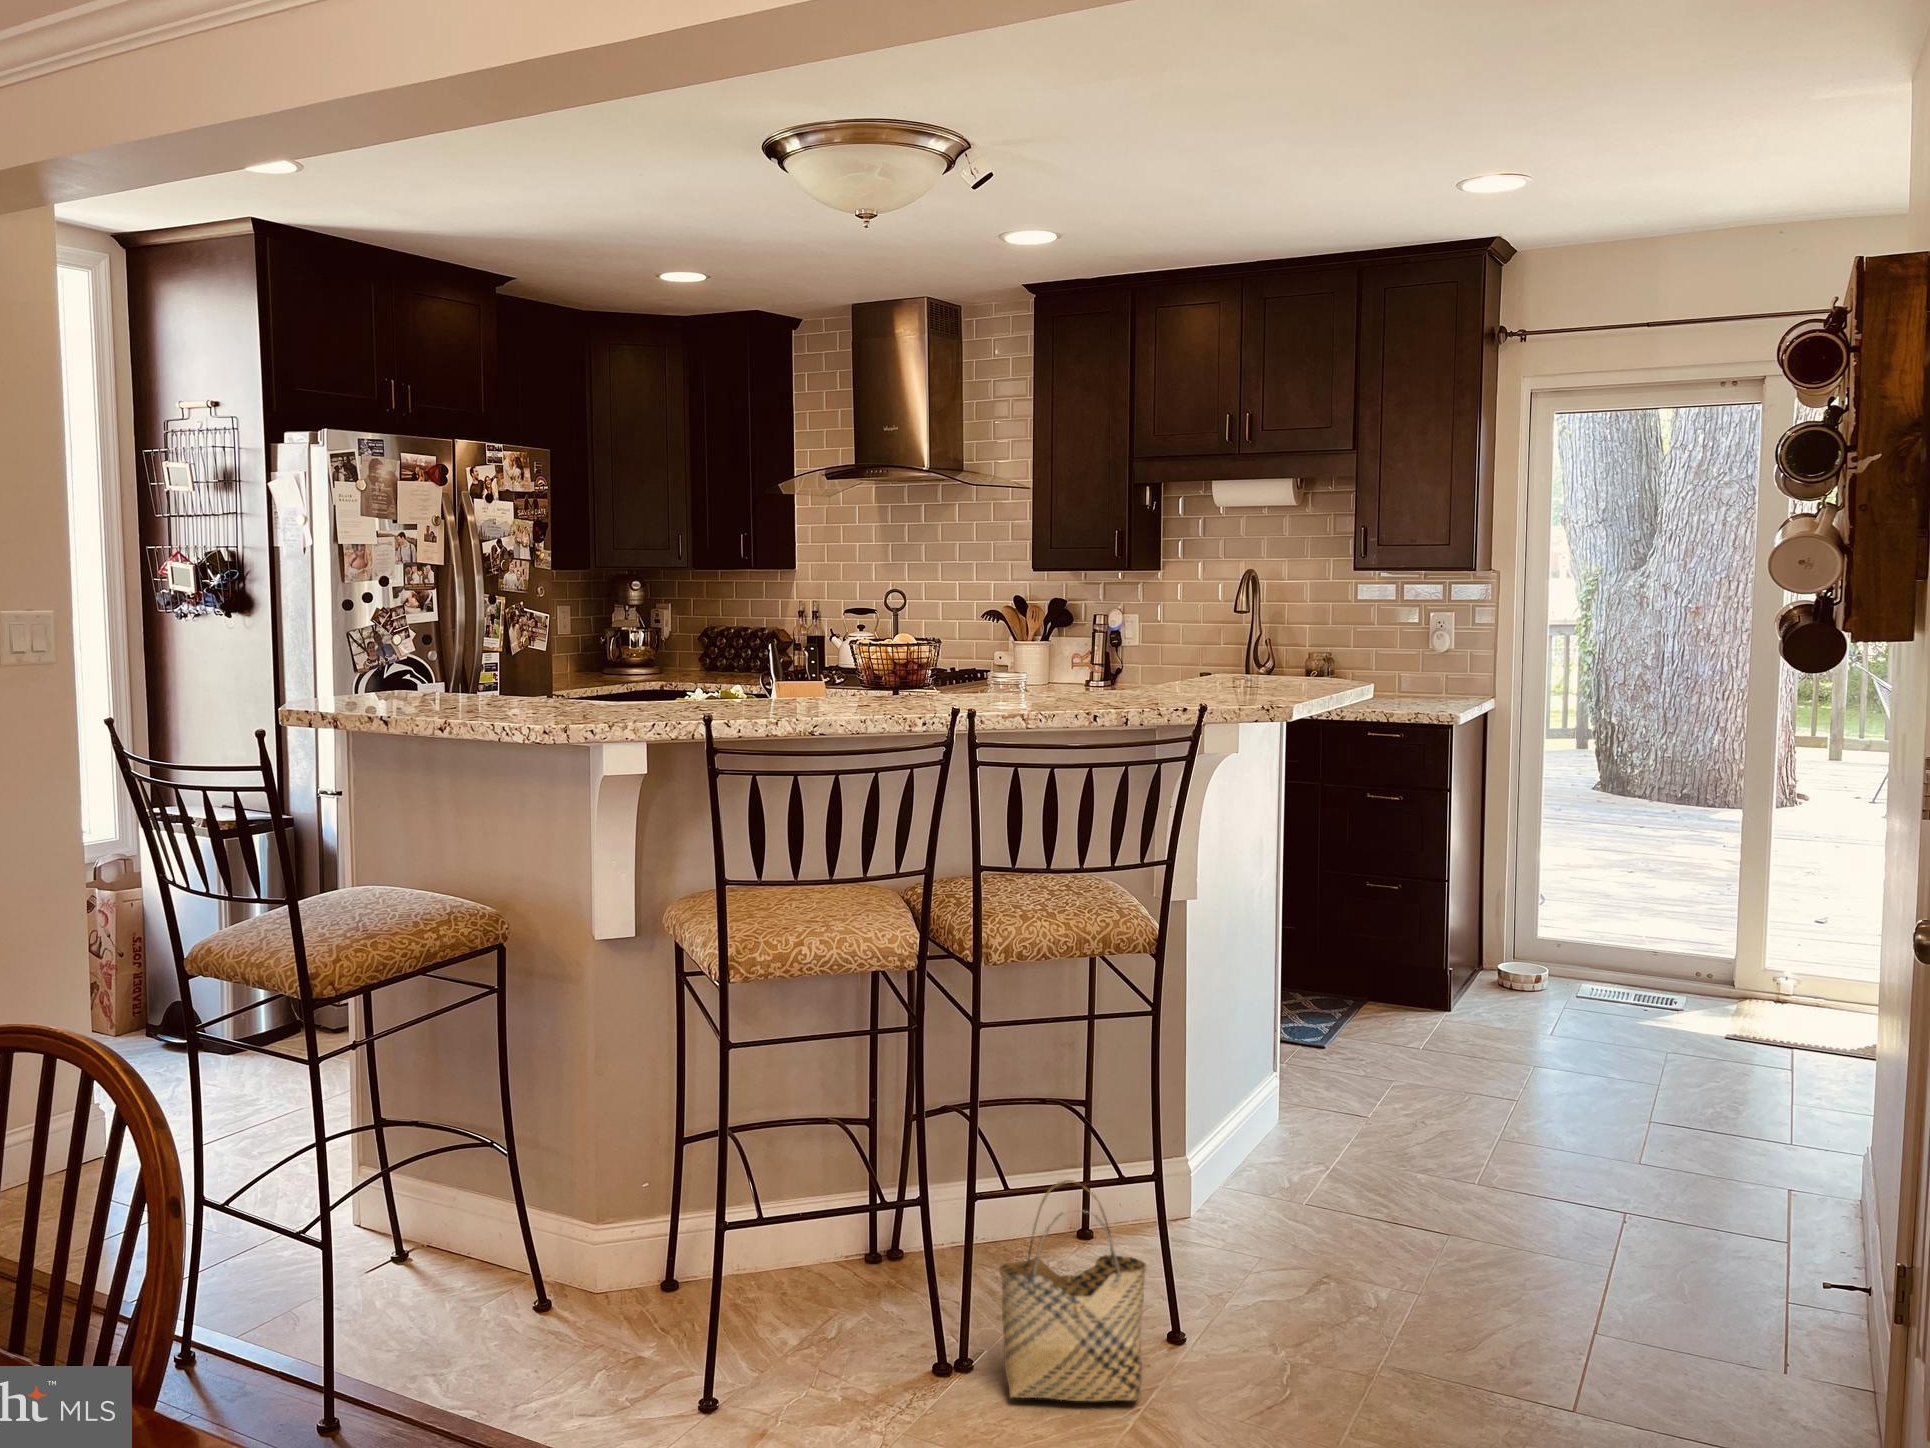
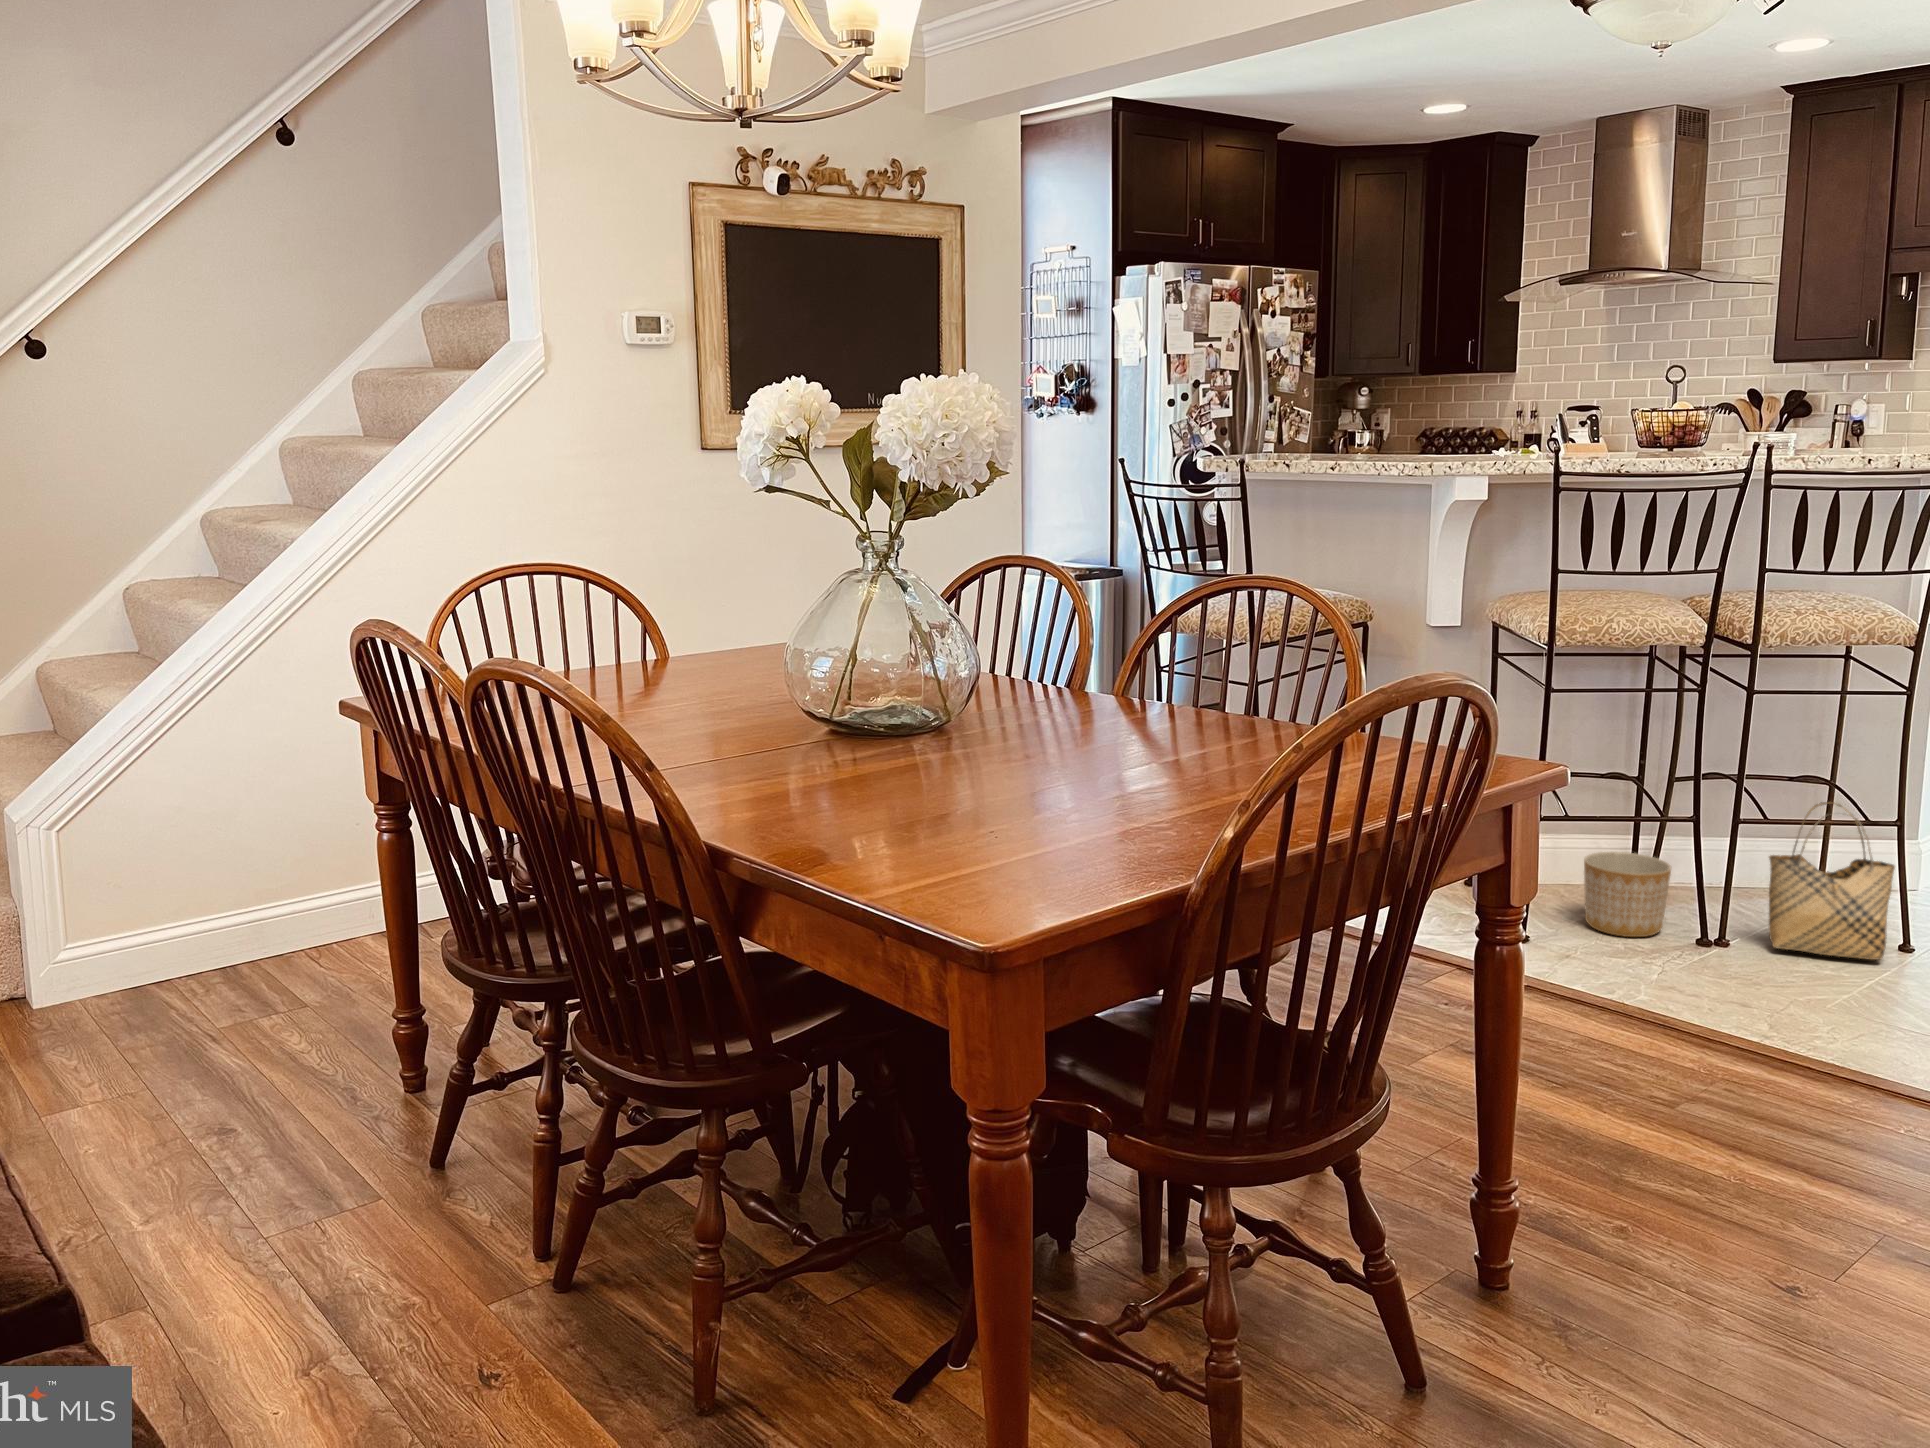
planter: none [773,1262,884,1400] -> present [1584,852,1671,937]

